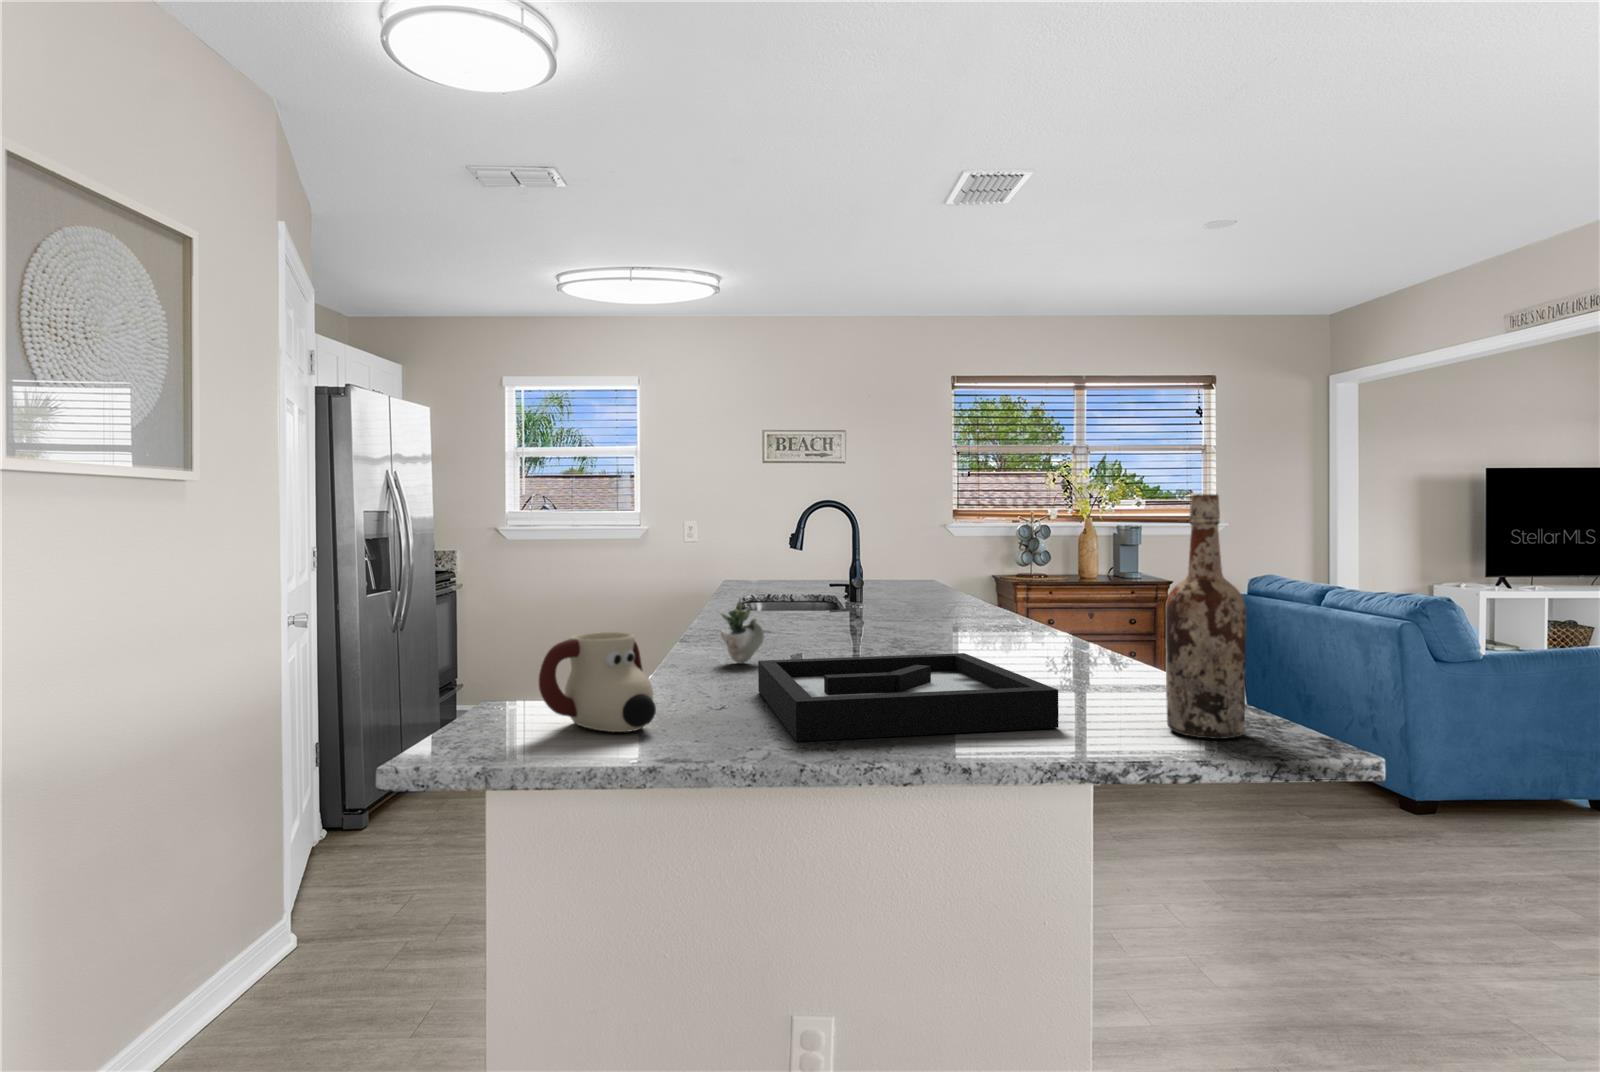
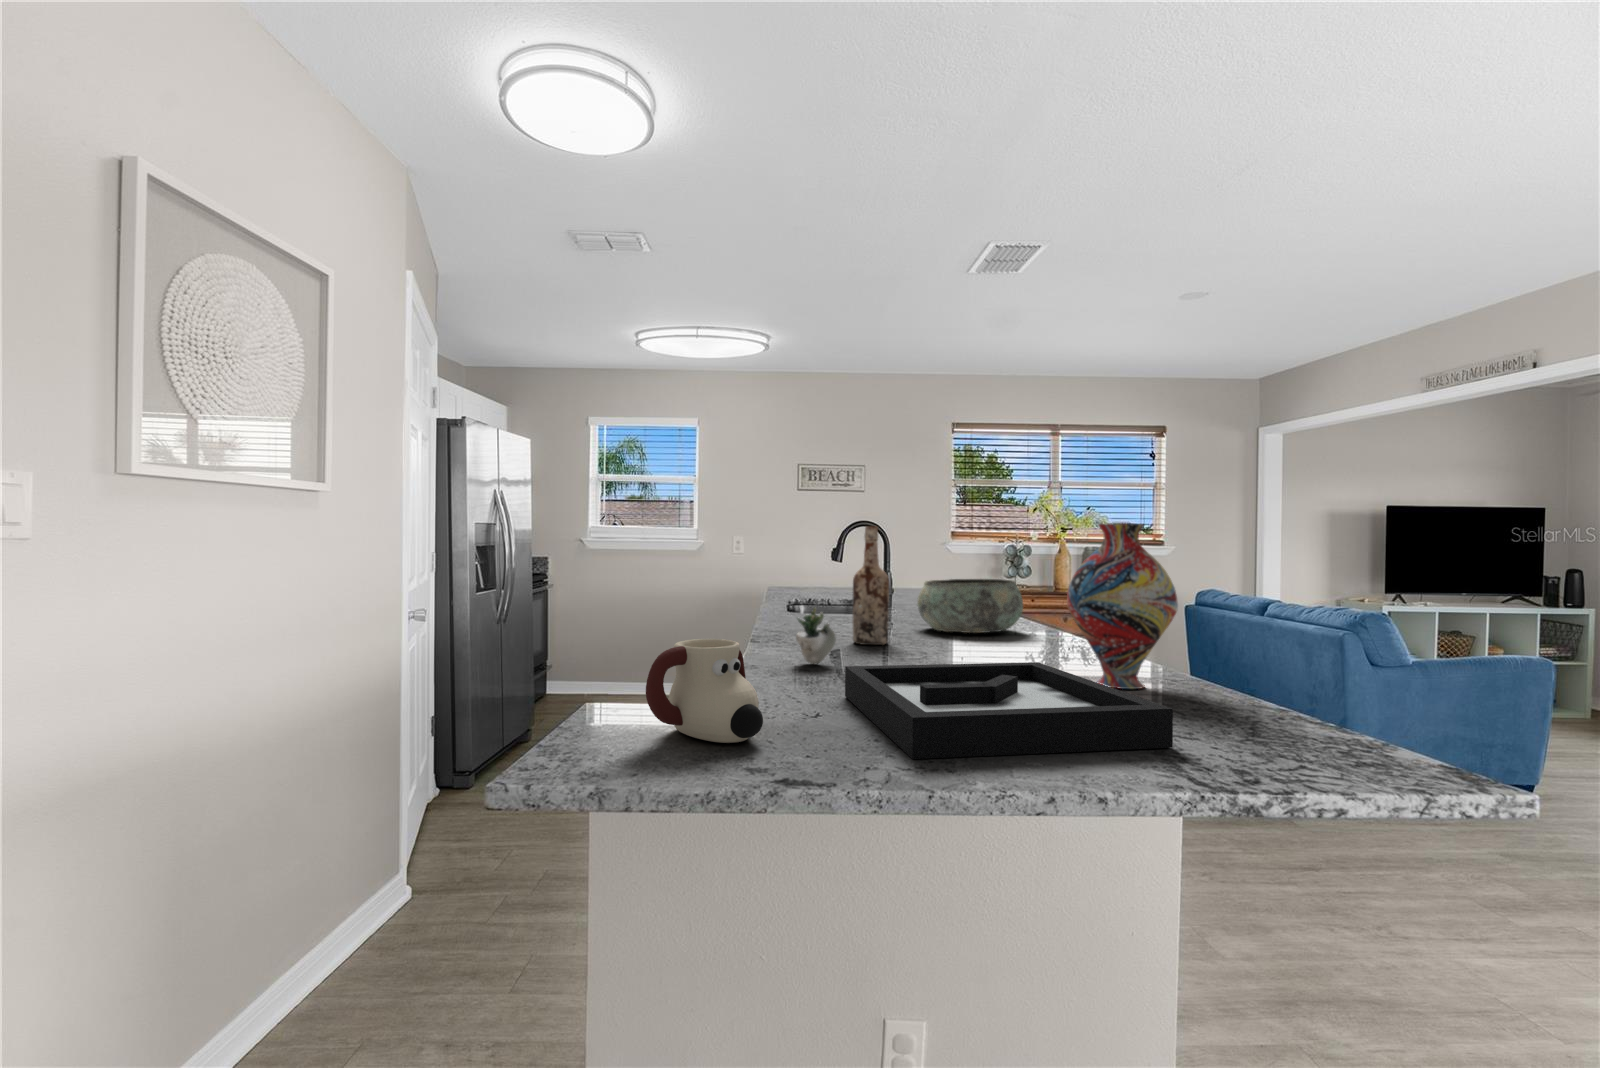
wine bottle: present [1165,494,1246,739] -> present [853,526,889,645]
vase: none [1002,505,1113,680] -> present [1067,524,1178,689]
bowl: none [876,567,994,629] -> present [917,579,1023,633]

